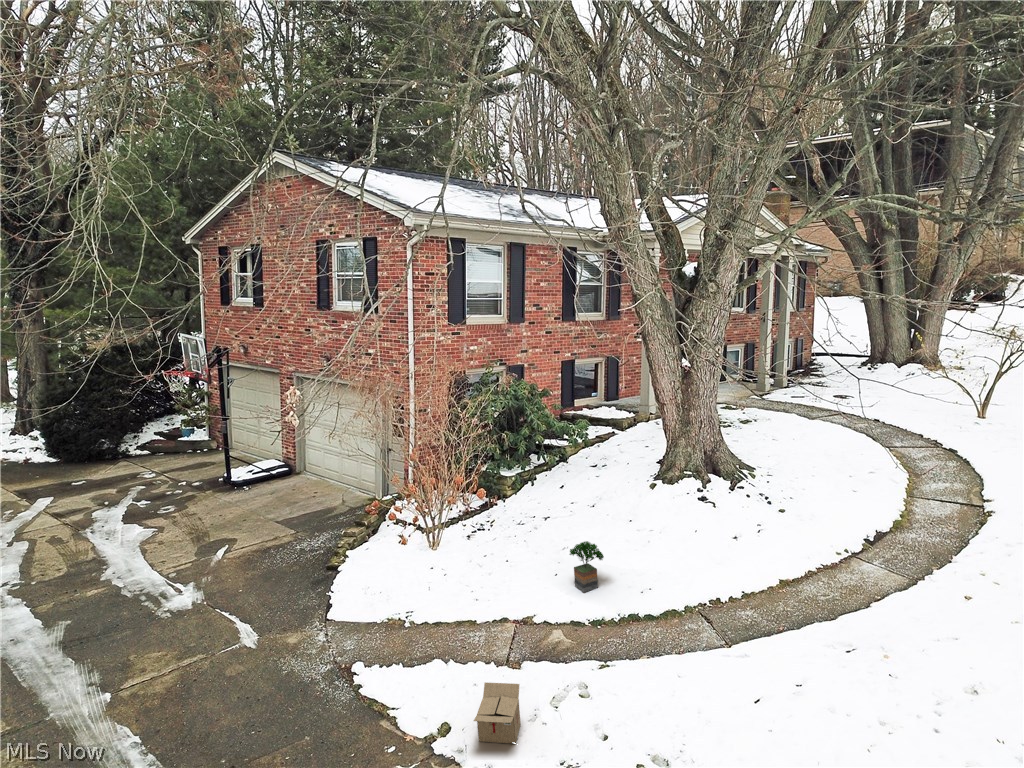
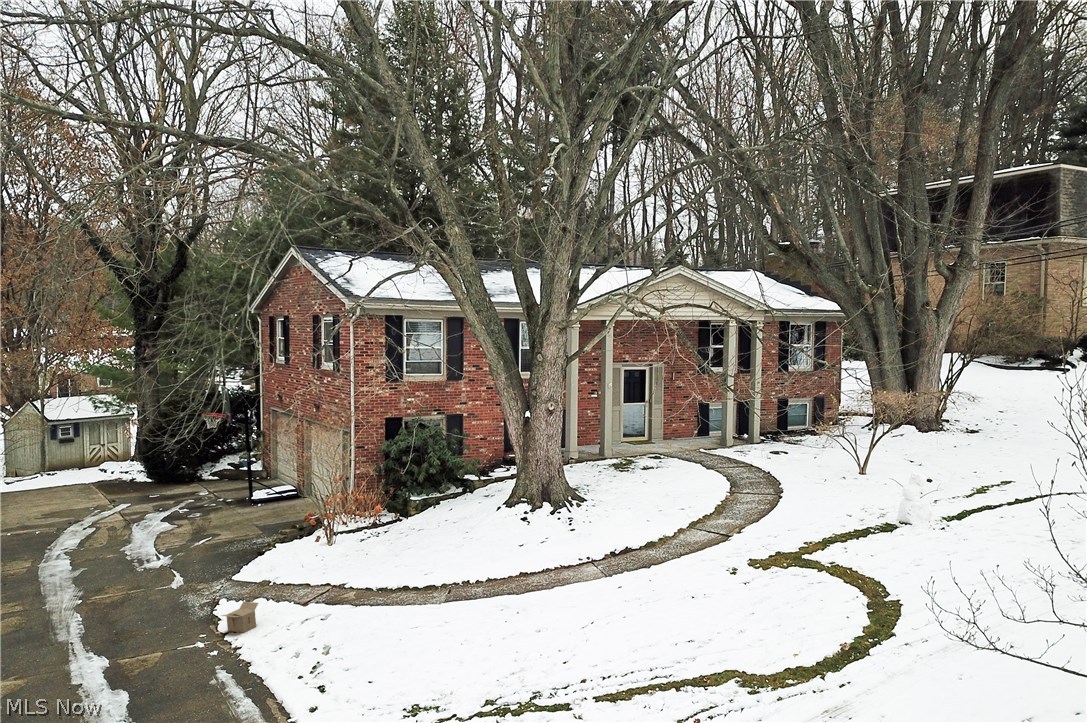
potted tree: present [570,541,604,592] -> none [363,537,385,572]

